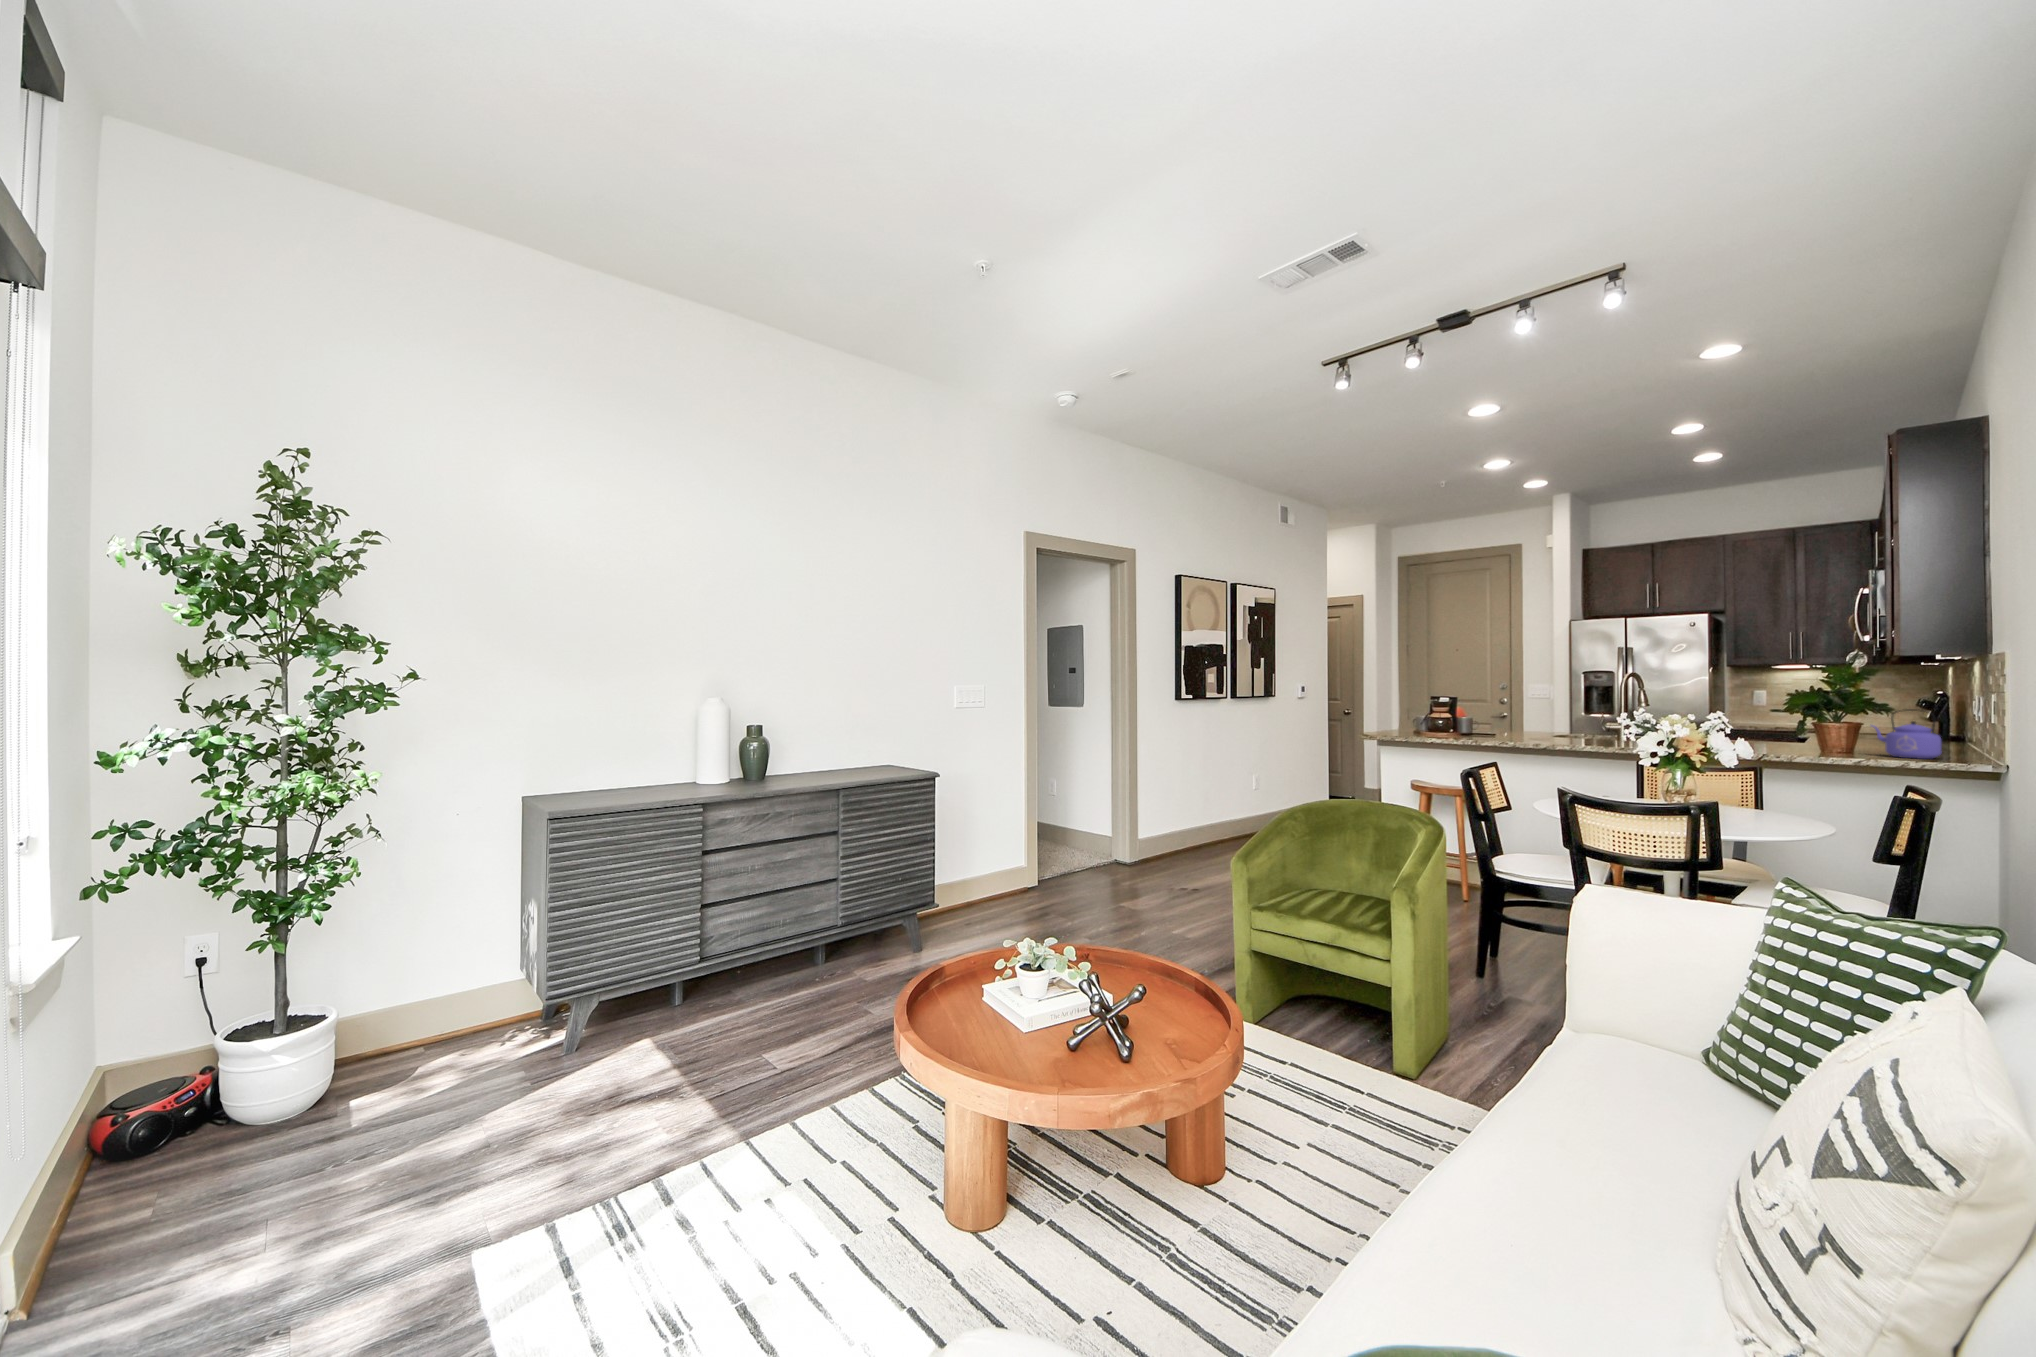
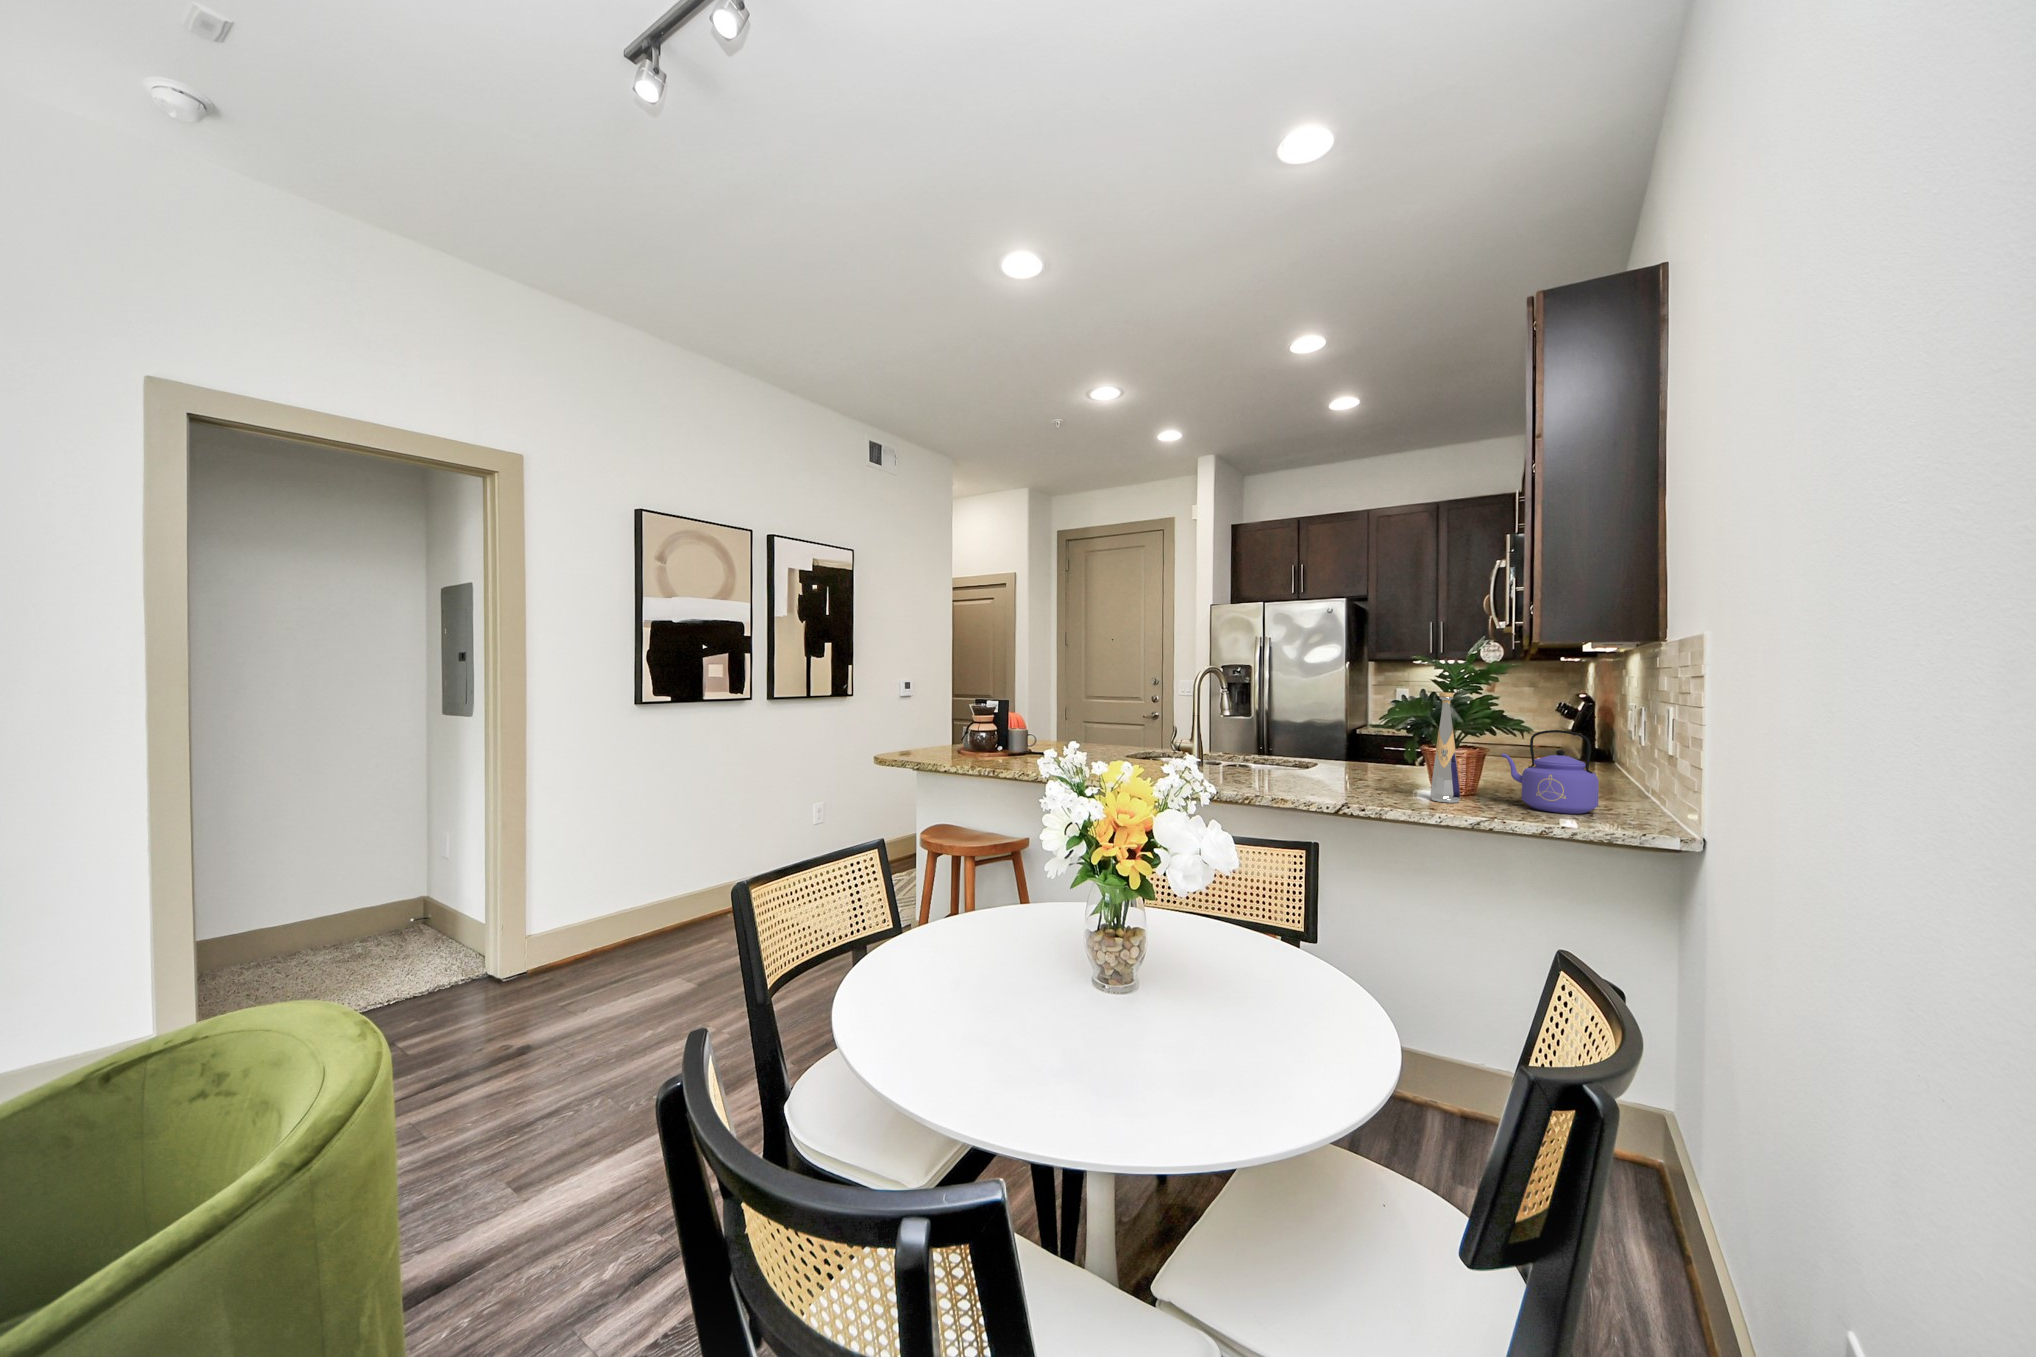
bottle: none [1817,687,1840,754] -> present [1430,693,1460,803]

